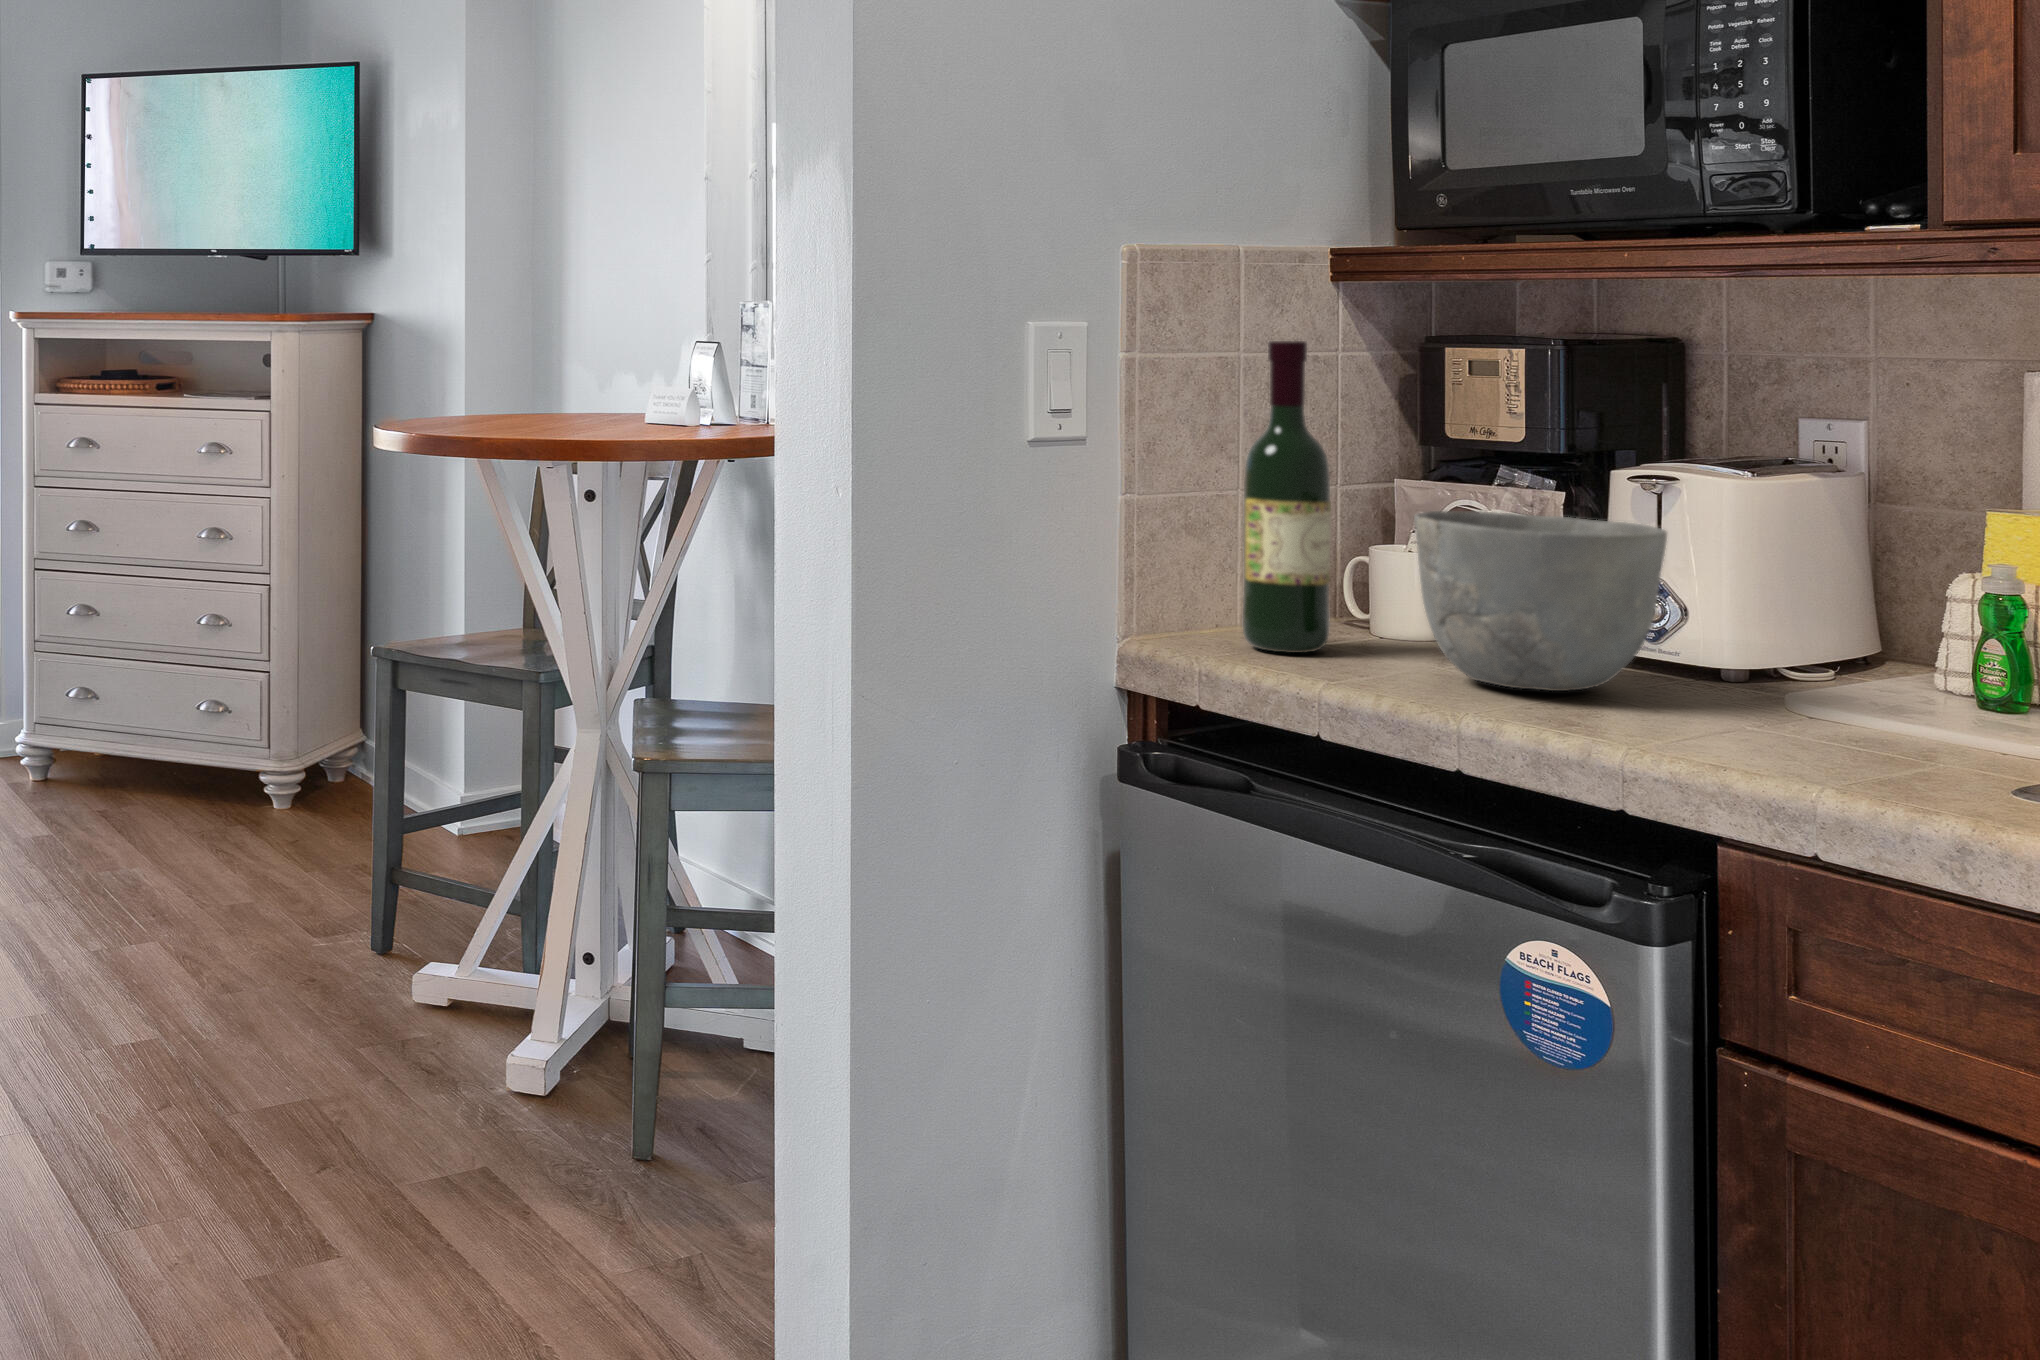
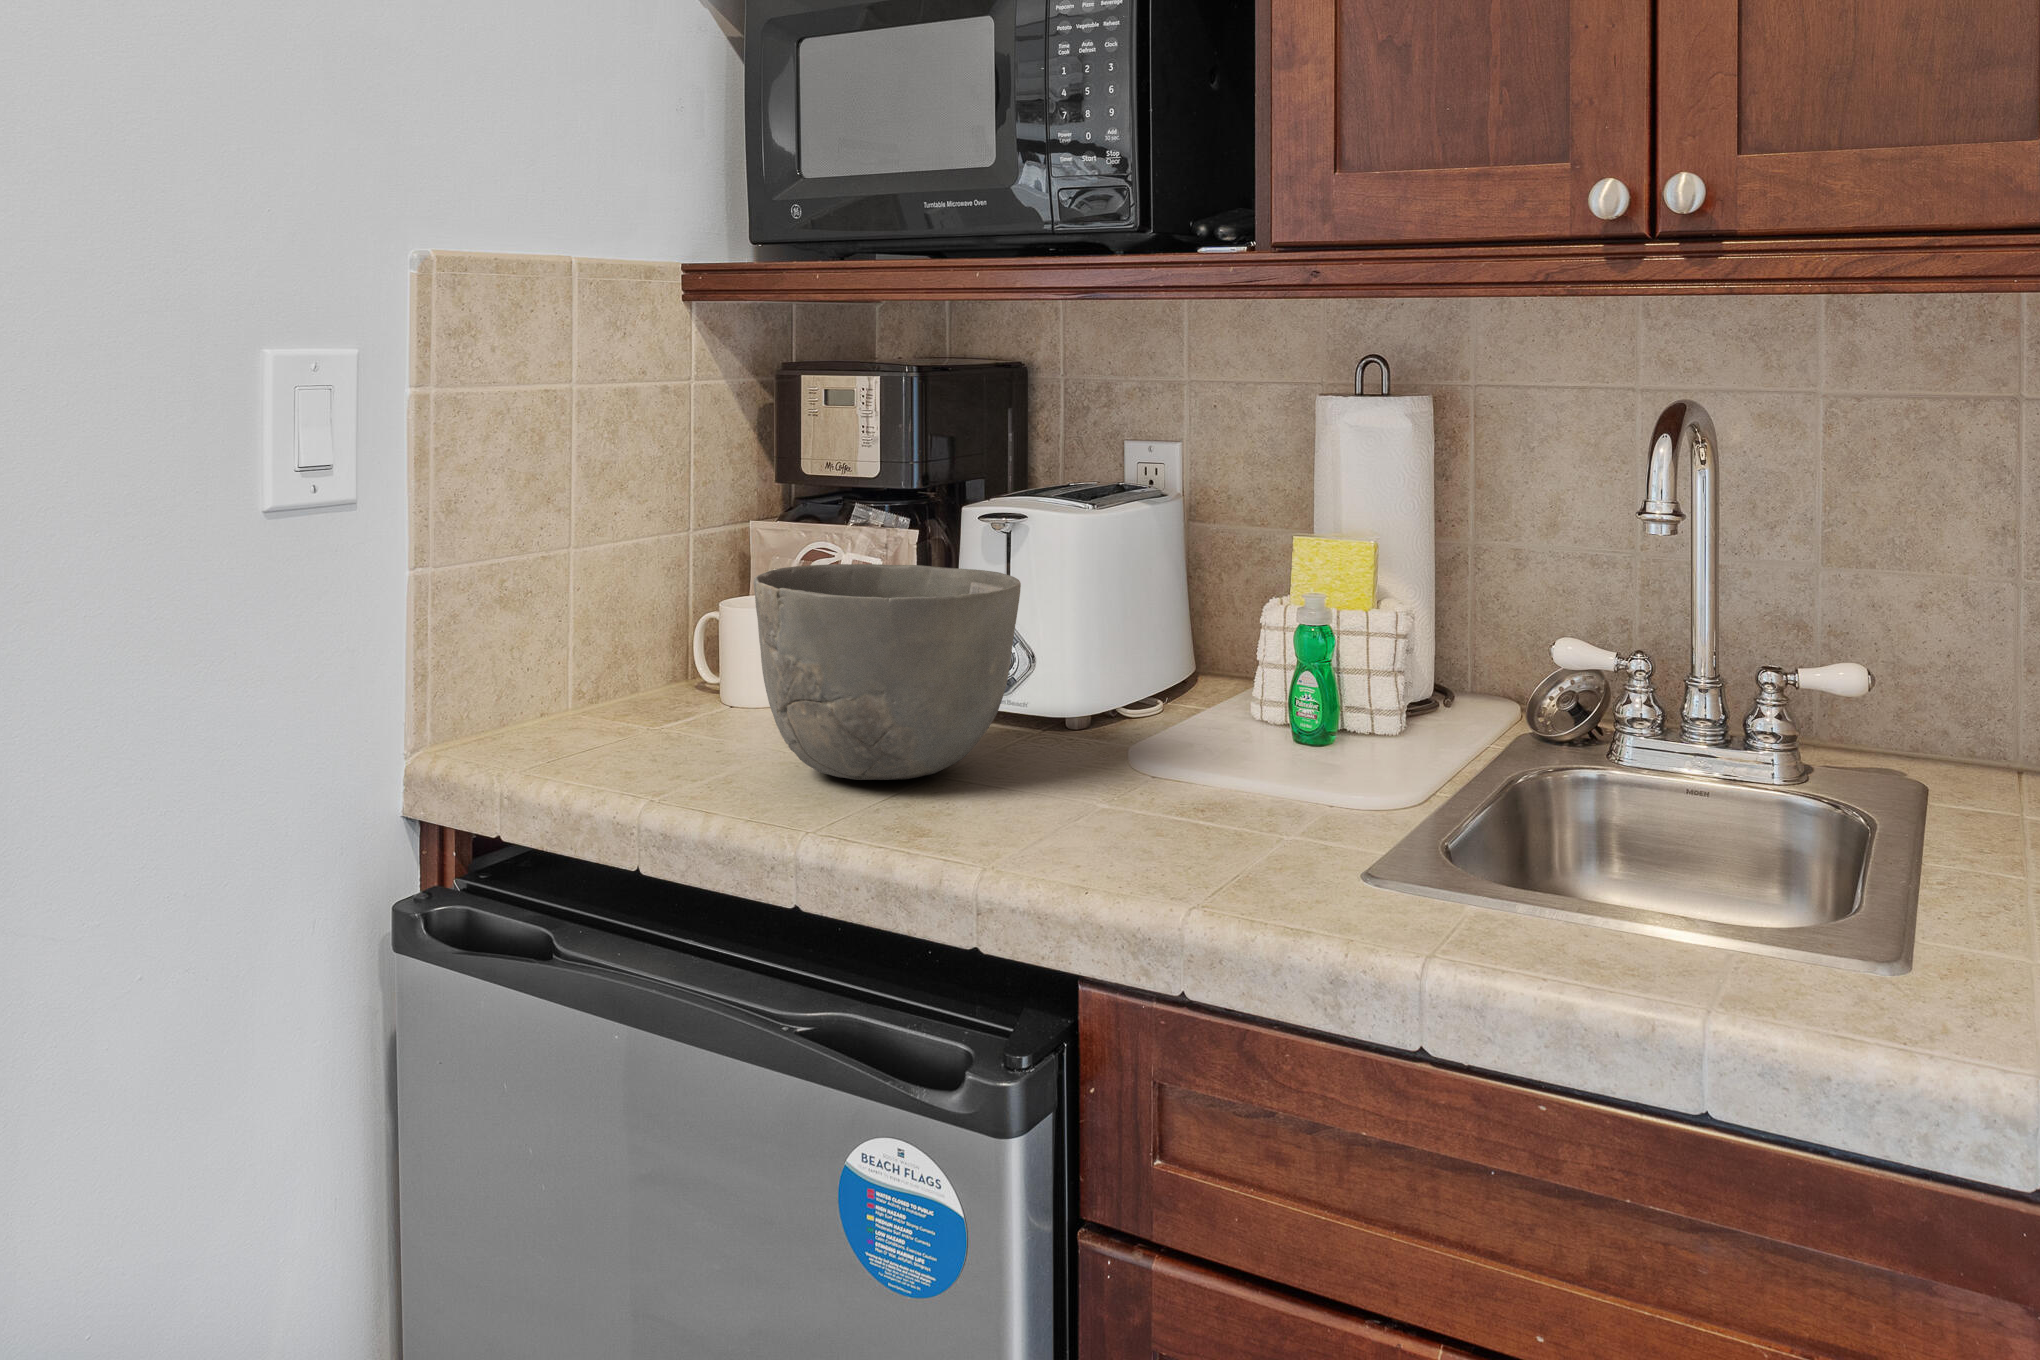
wine bottle: present [1242,341,1331,653] -> none [559,364,664,752]

